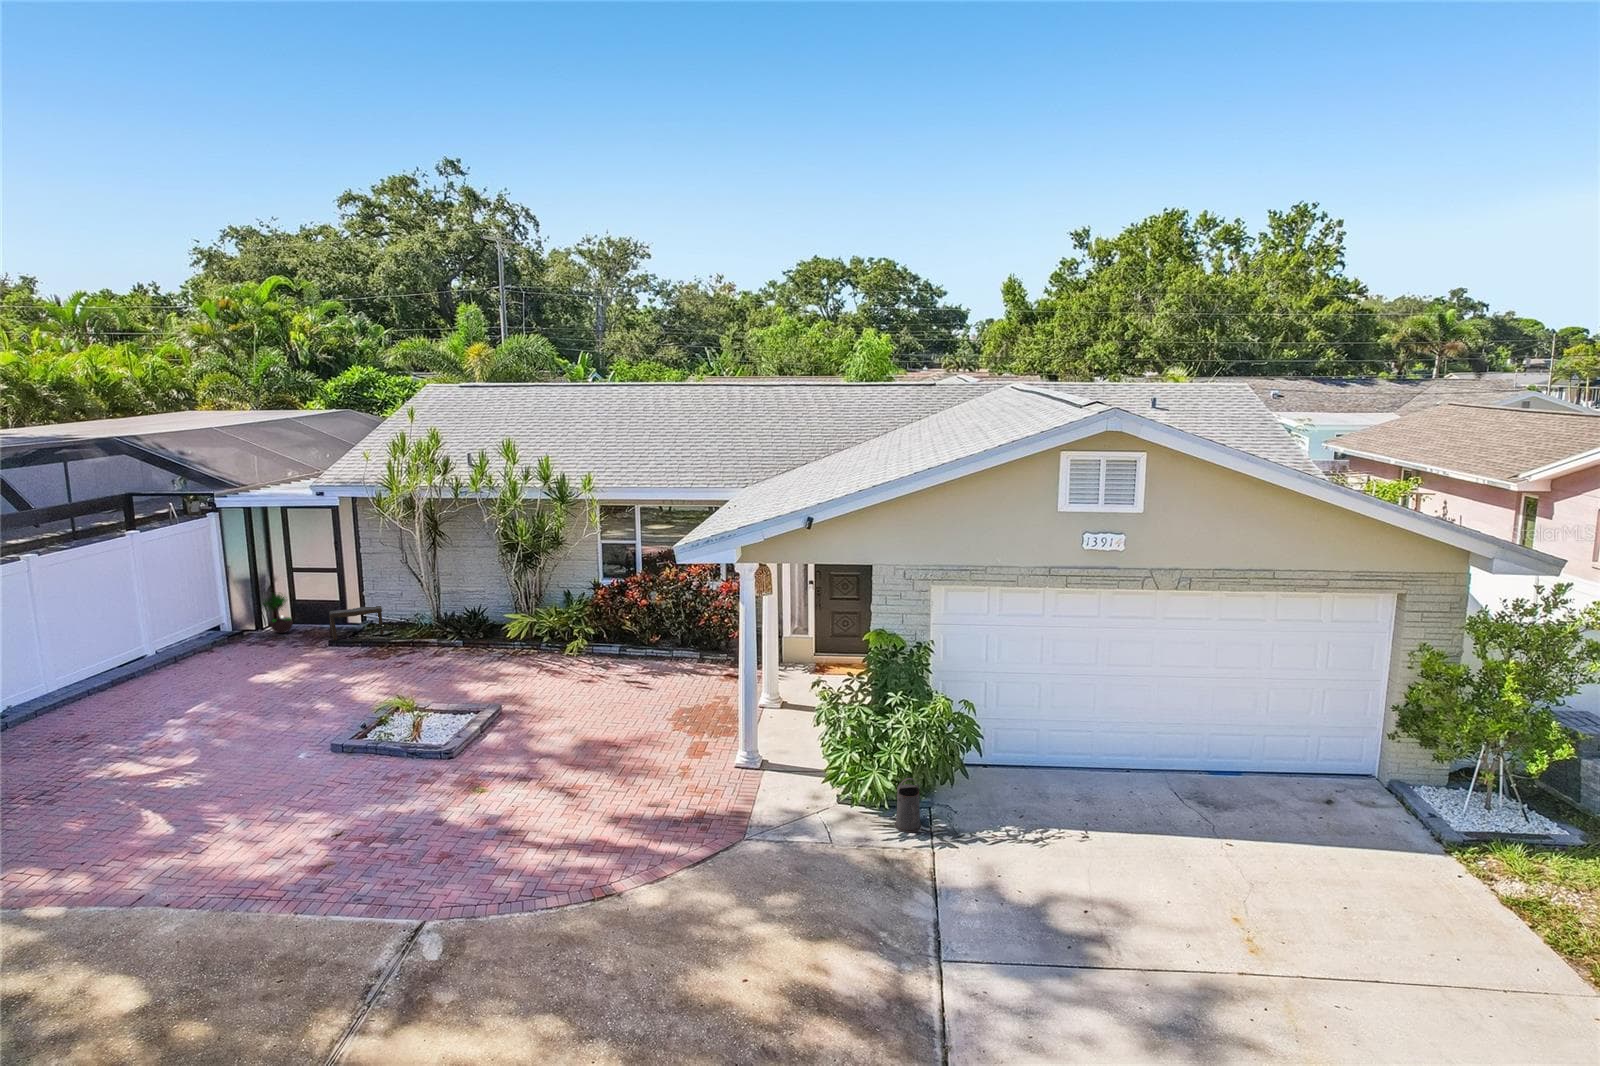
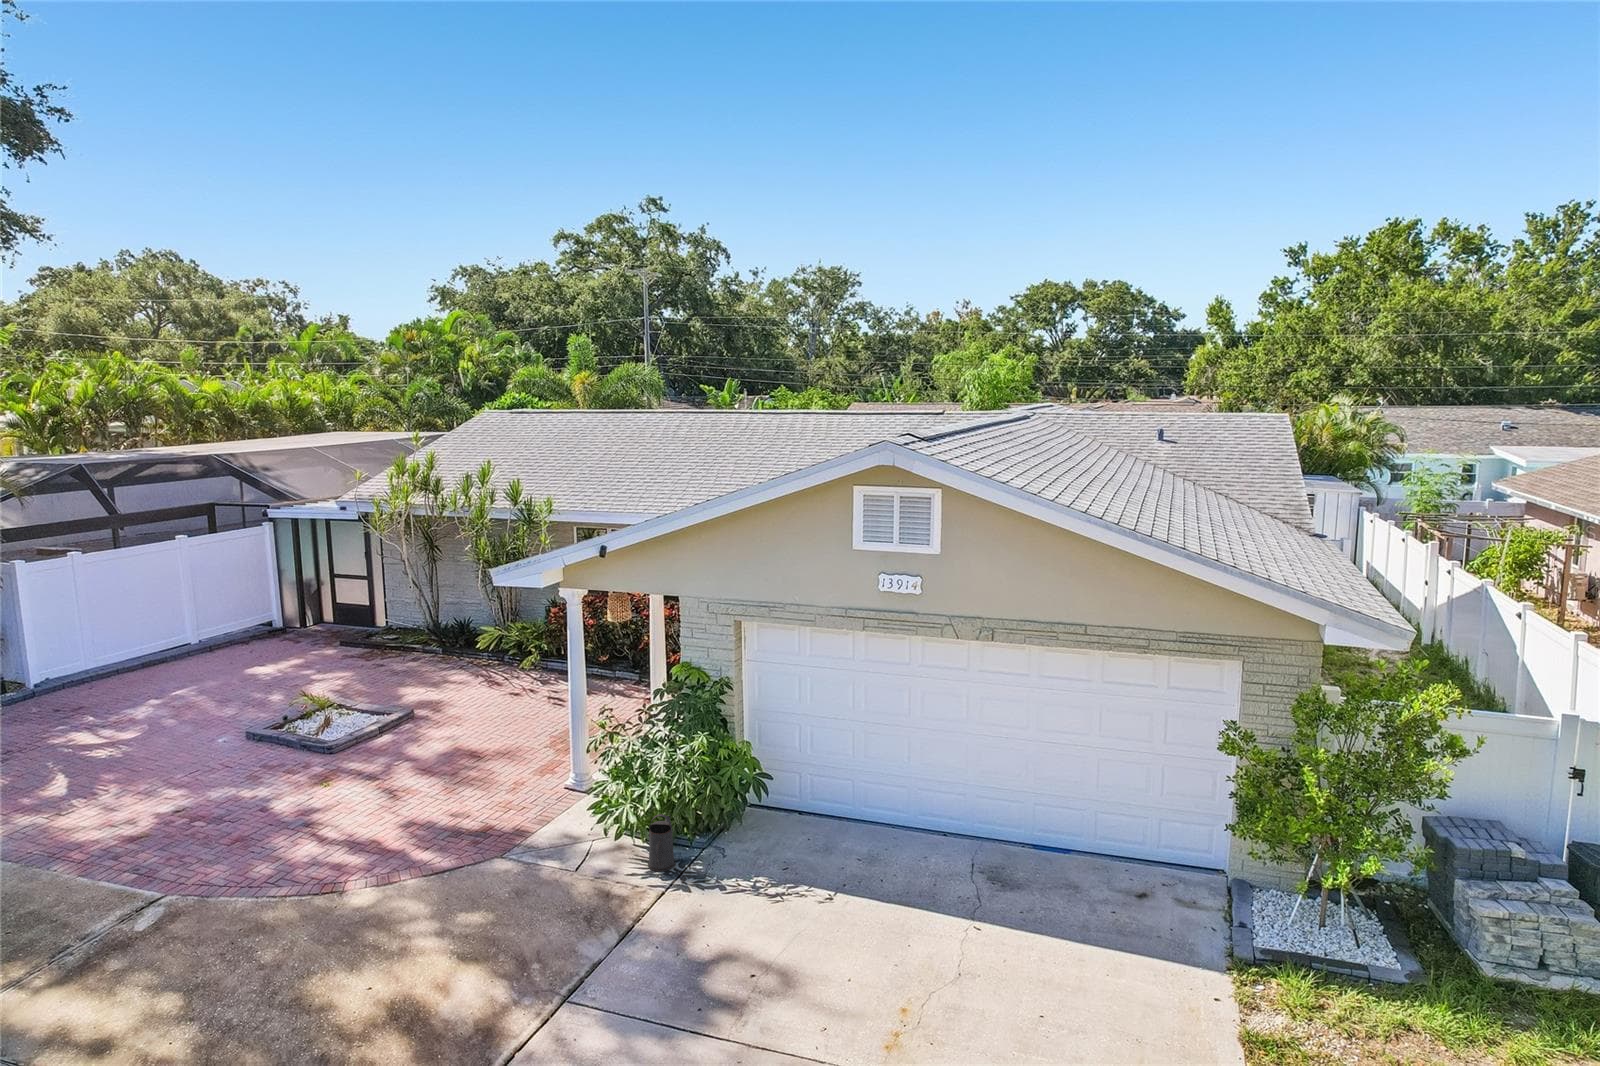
potted tree: present [263,593,293,633] -> none [300,593,330,632]
bench: present [329,604,384,641] -> none [349,611,399,641]

